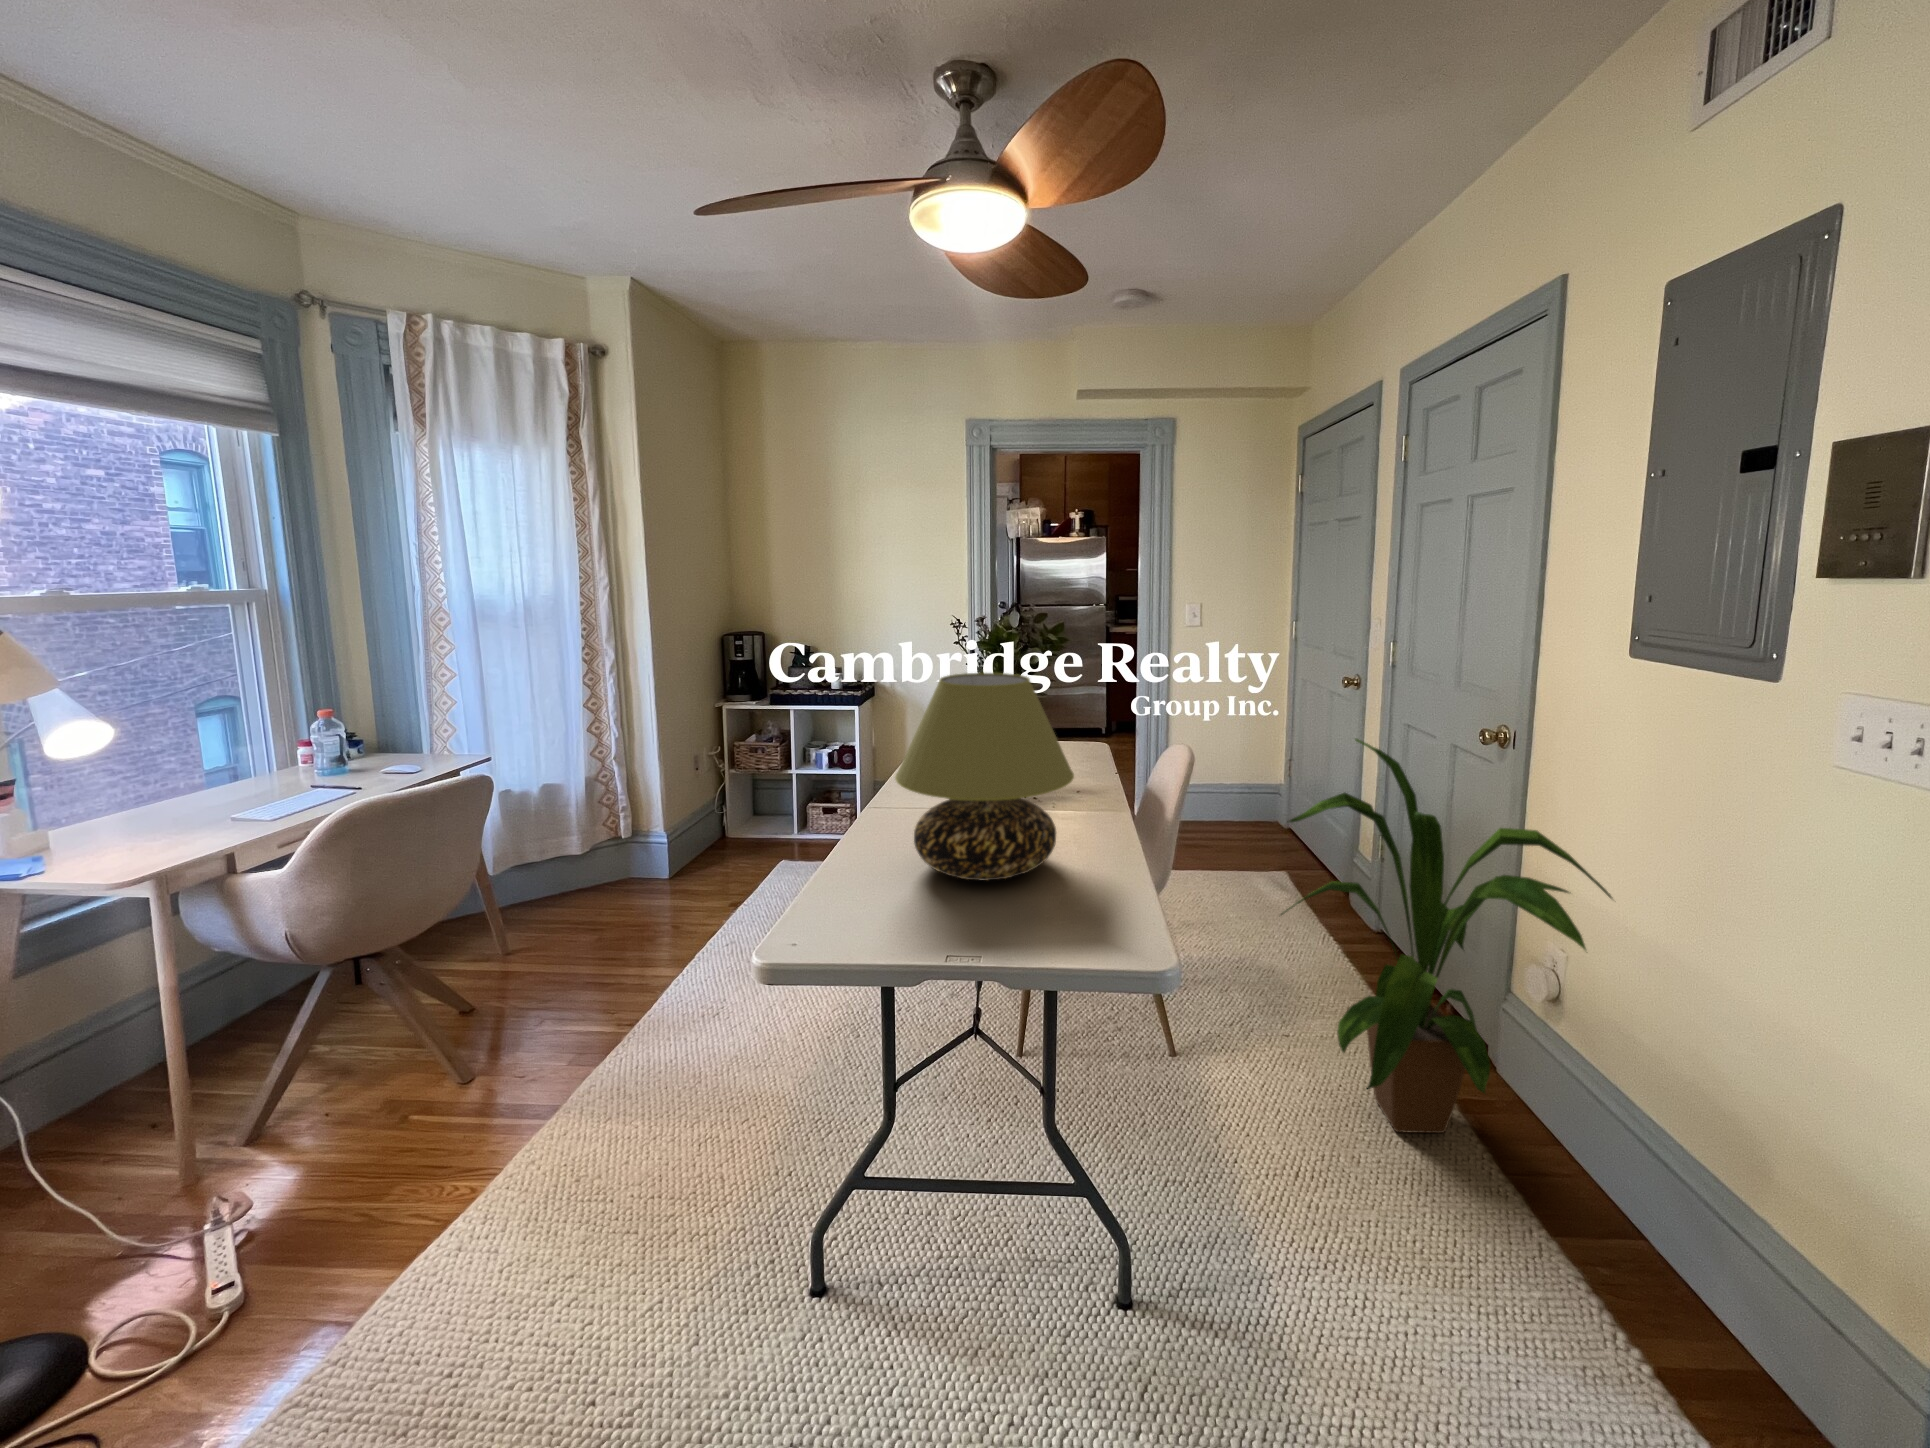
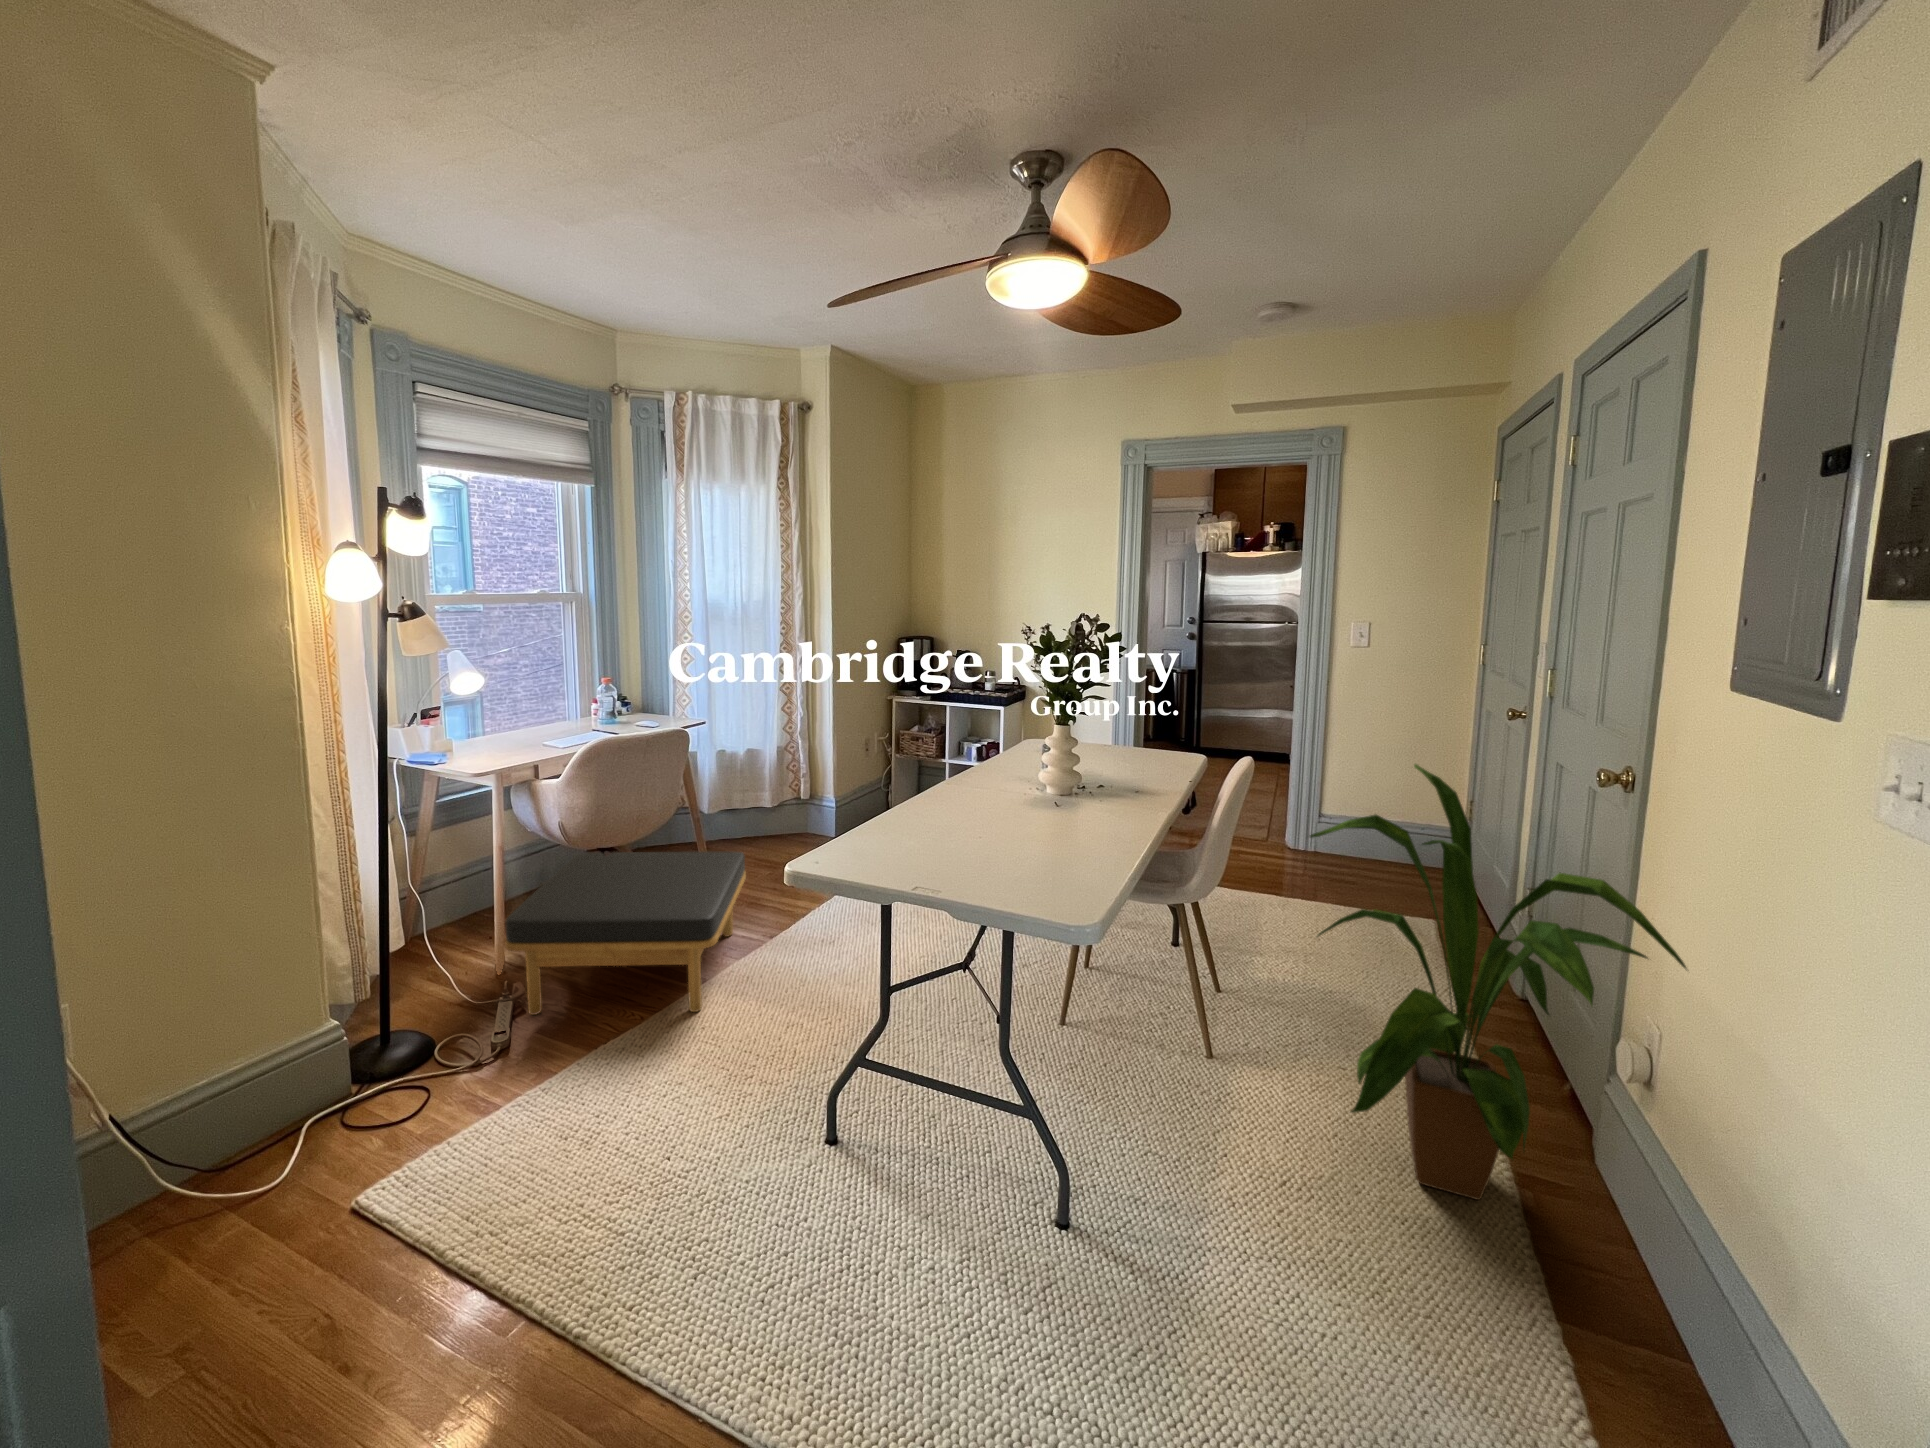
table lamp: present [895,673,1074,880] -> none [919,669,1071,841]
ottoman: none [211,924,592,1240] -> present [505,852,746,1015]

